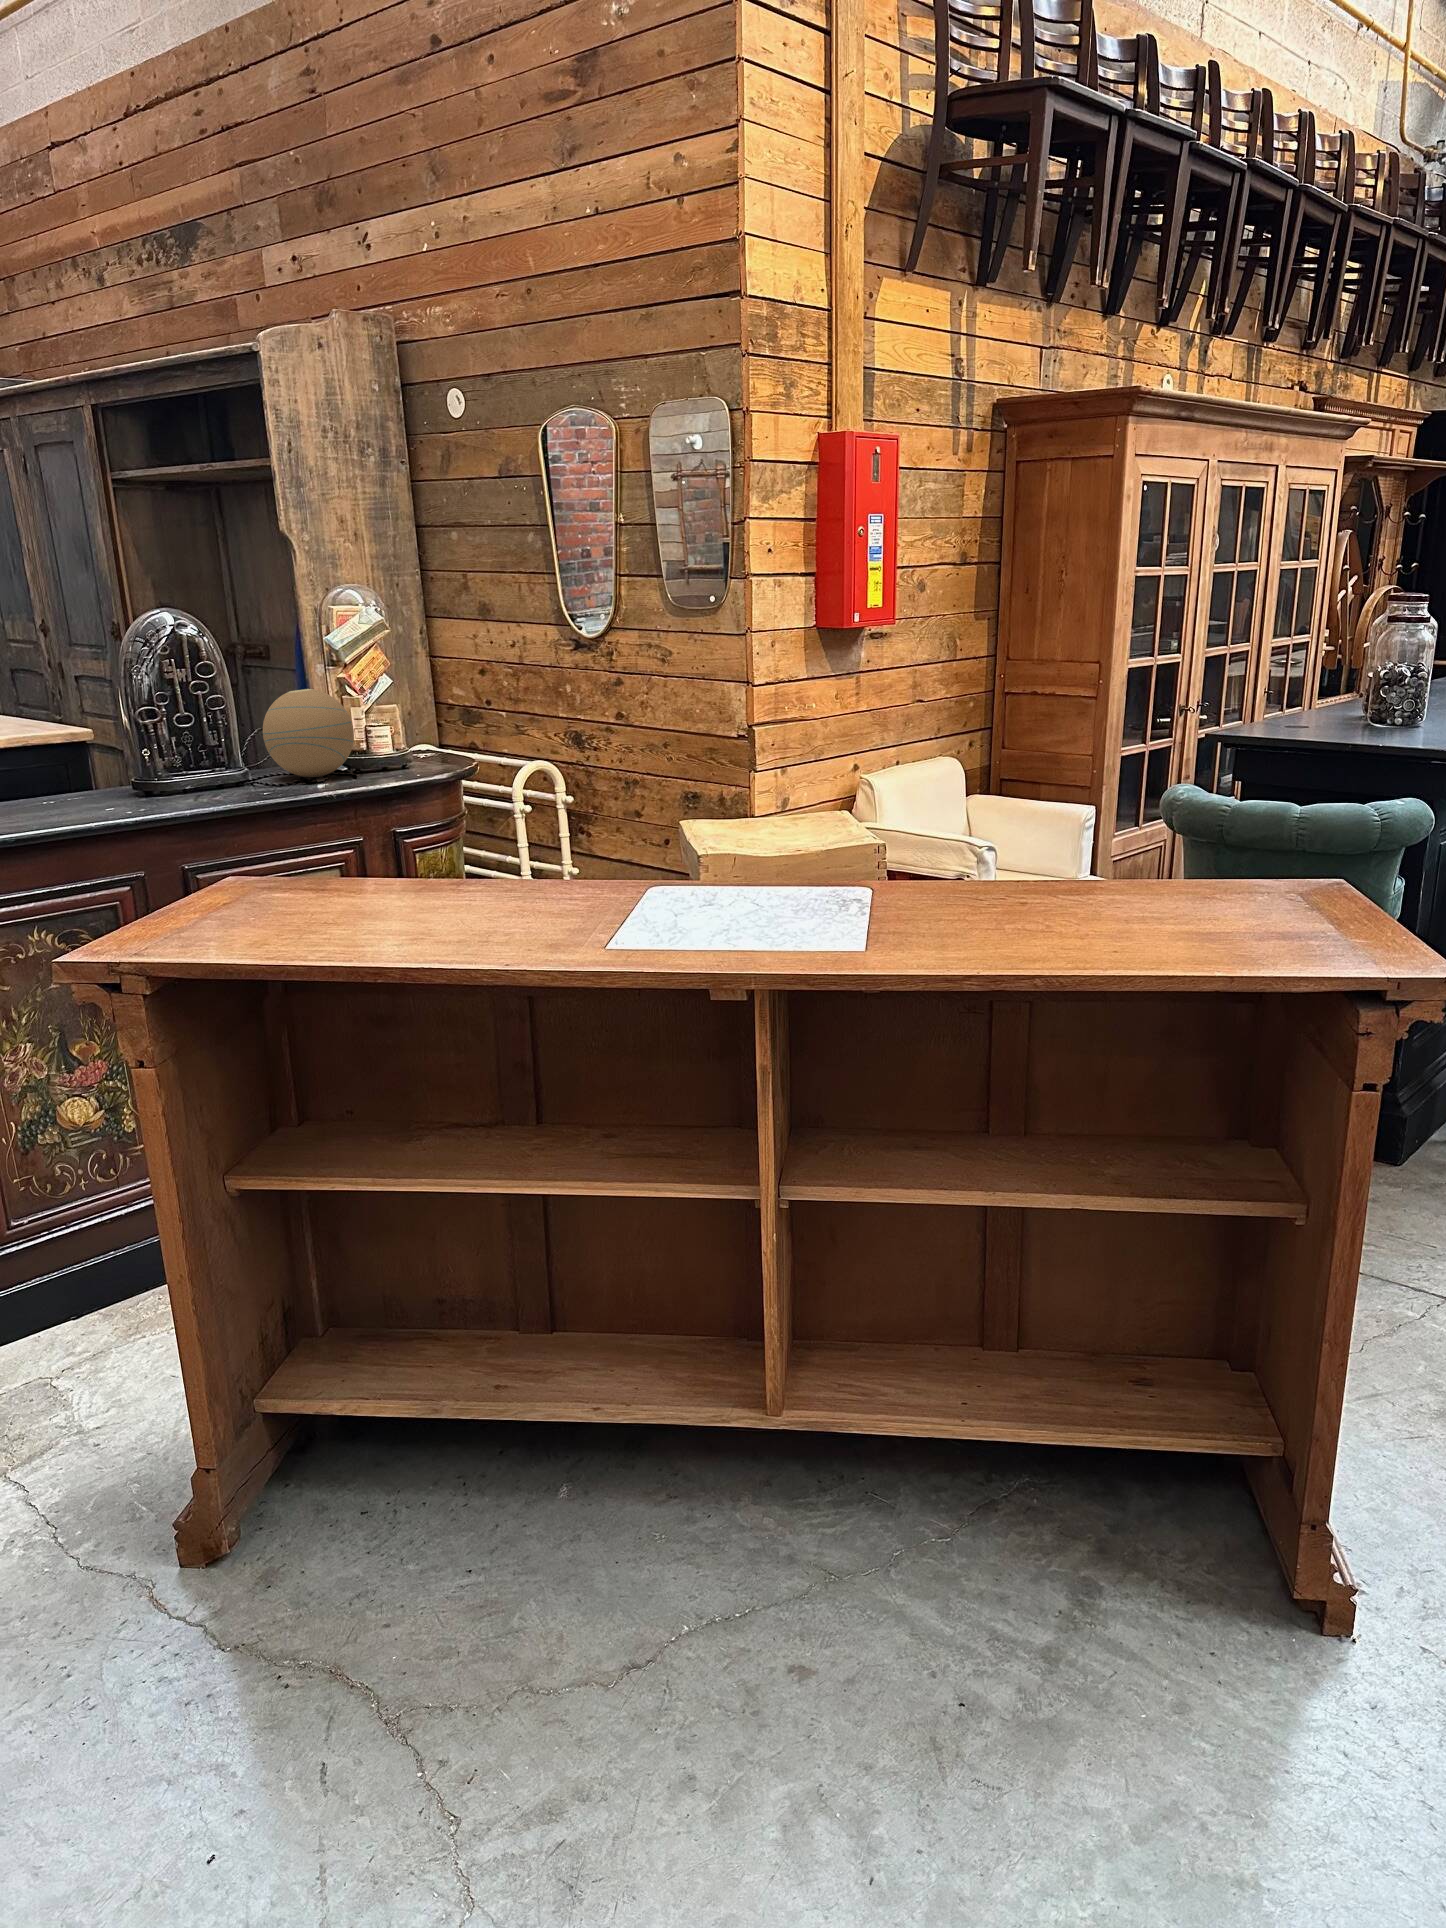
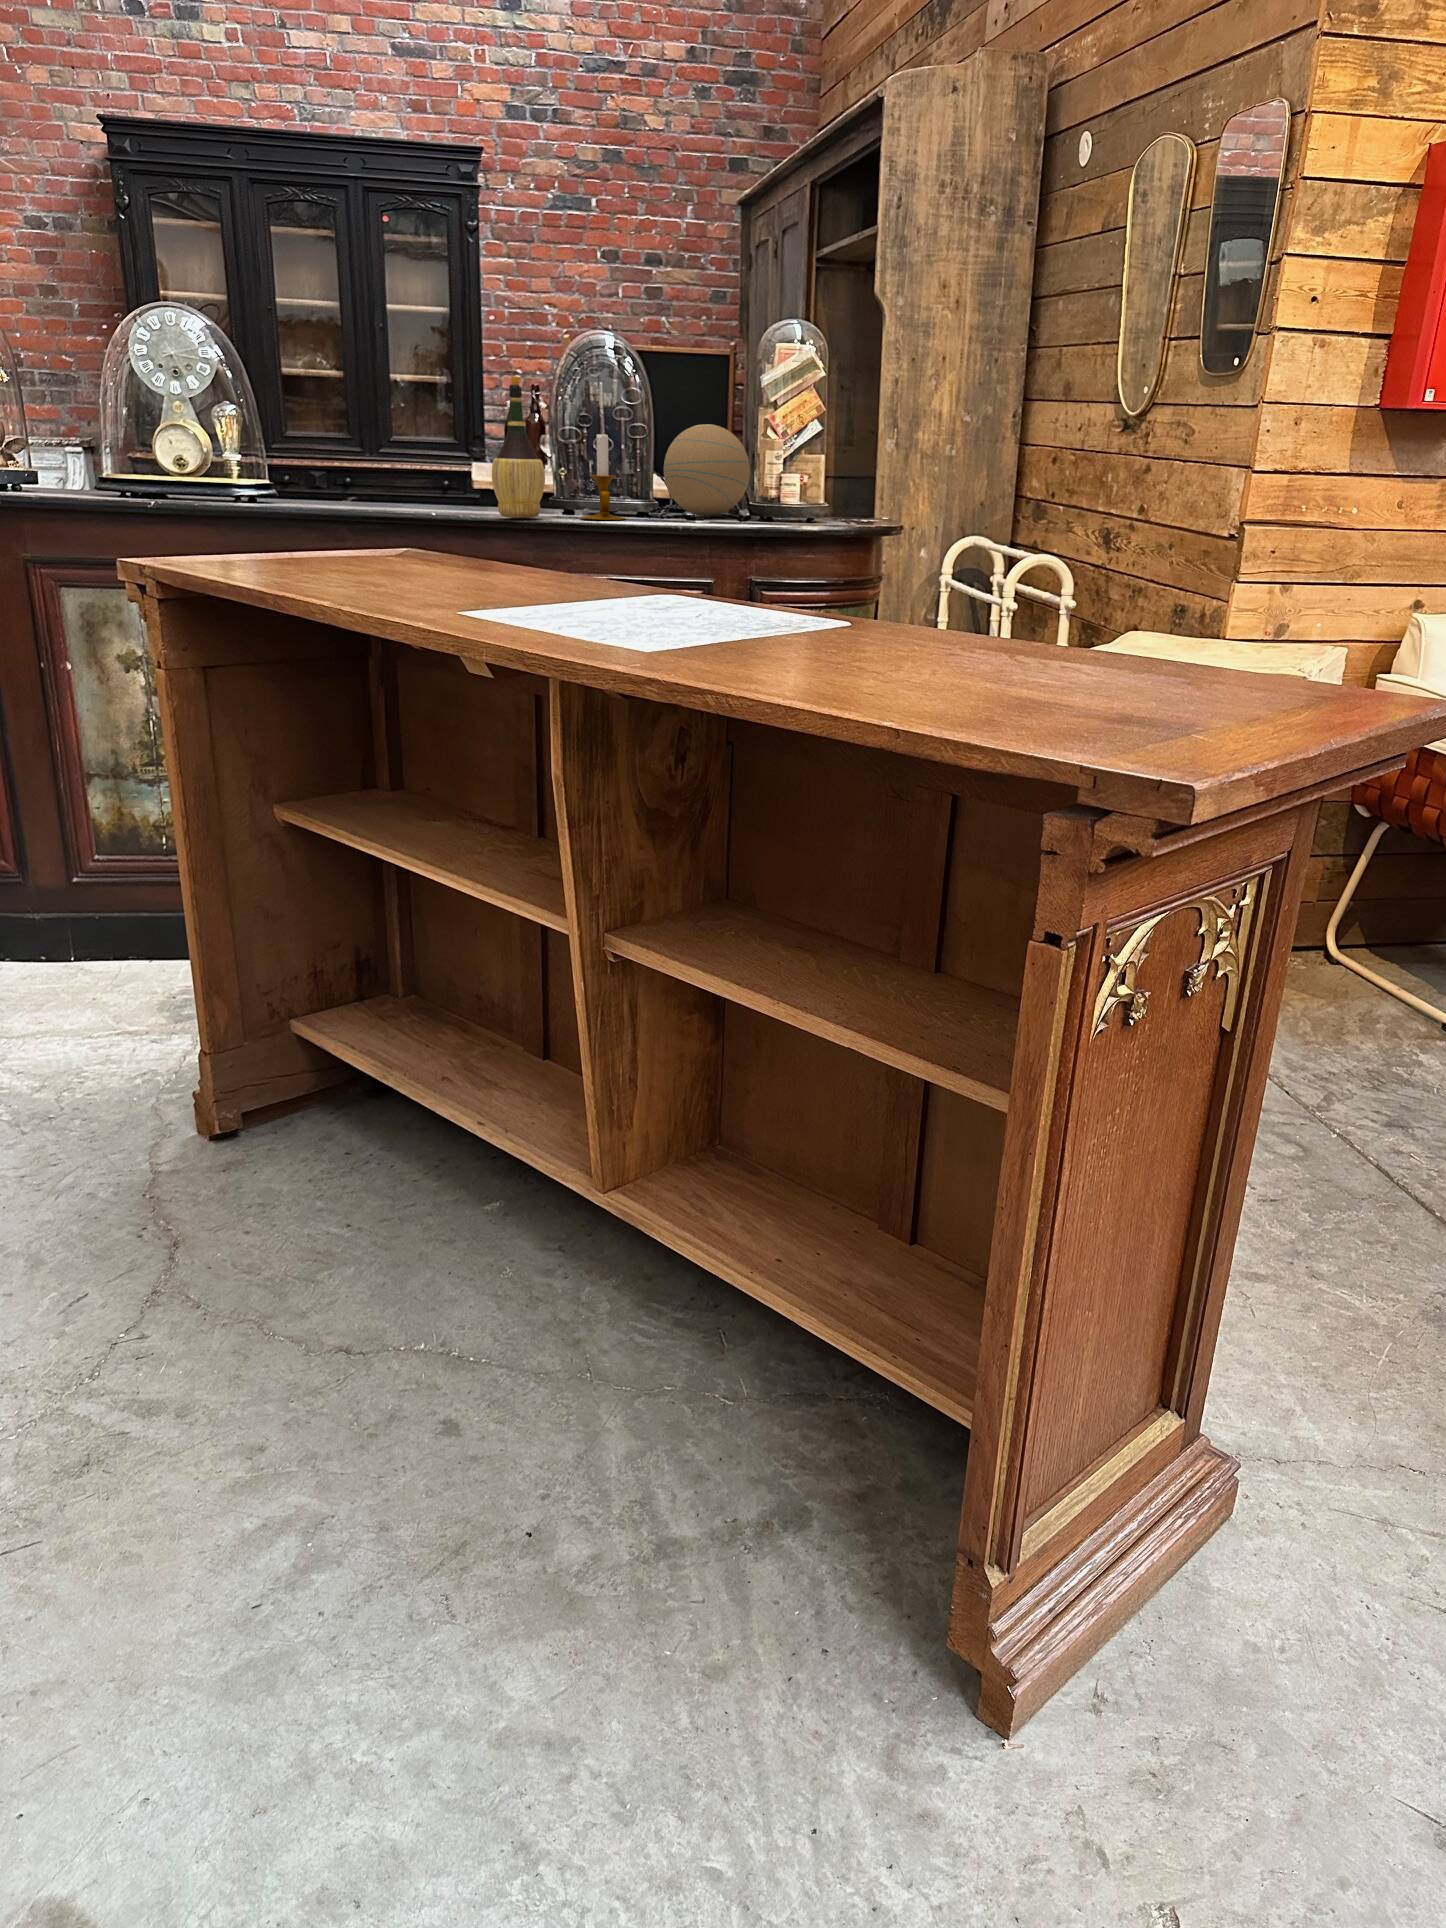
wine bottle: none [96,661,159,808] -> present [492,376,545,518]
candlestick: none [201,711,253,799] -> present [580,434,626,520]

